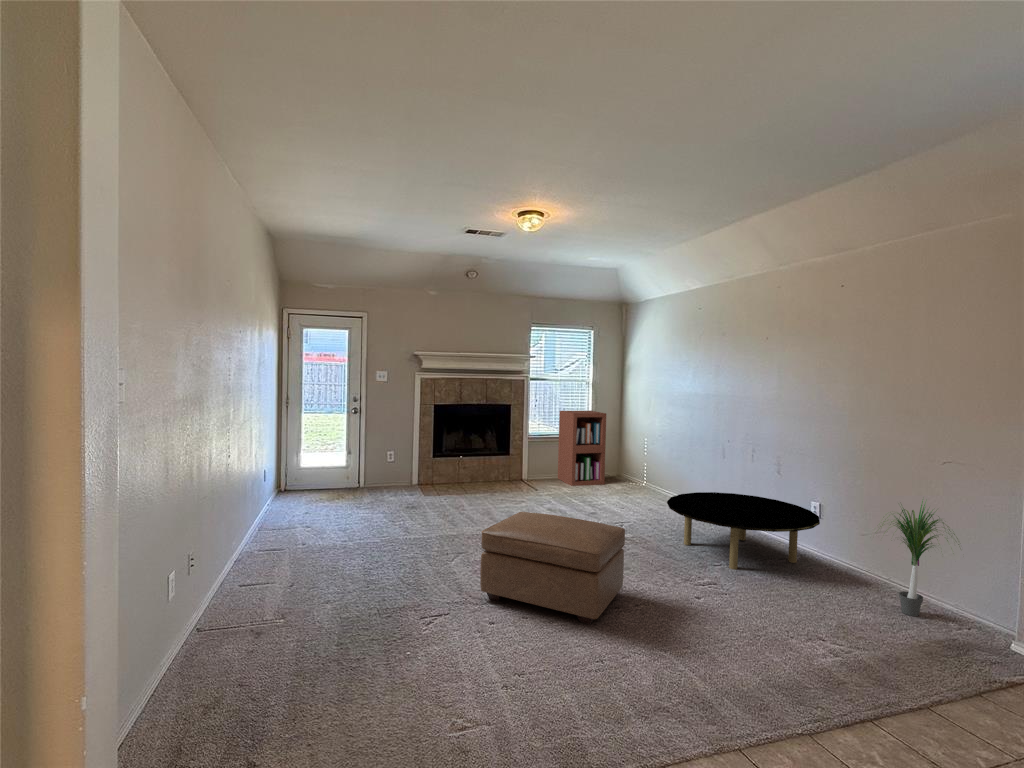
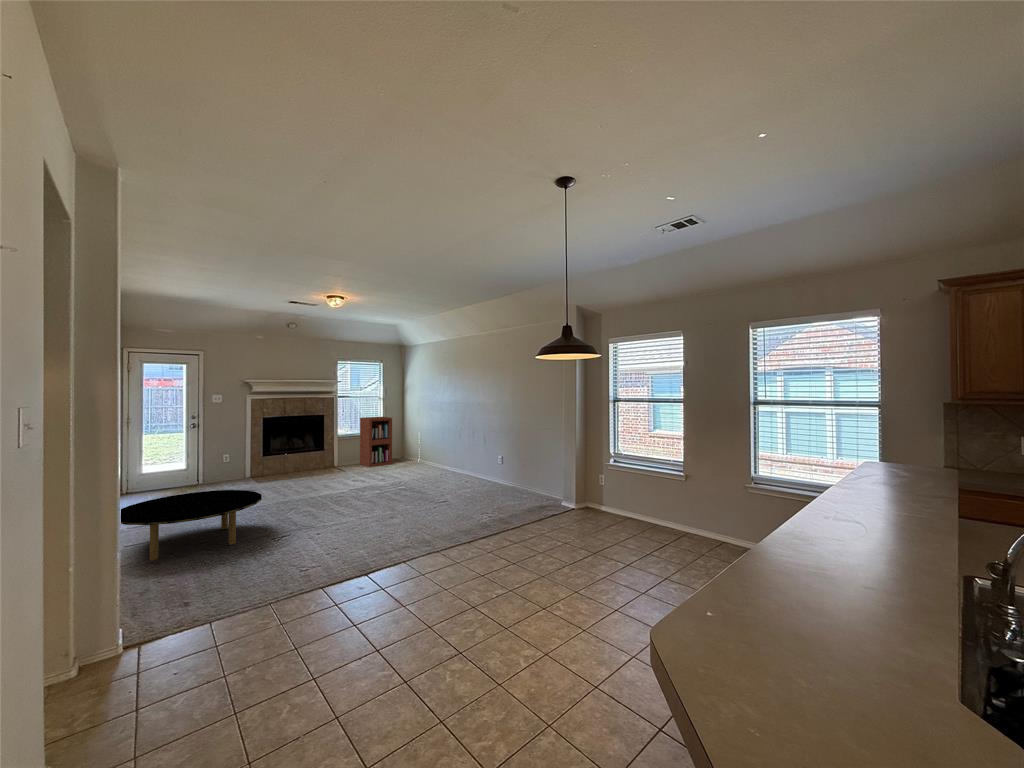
coffee table: present [667,492,820,569] -> present [121,490,262,560]
potted plant: present [880,501,955,616] -> none [513,445,549,501]
ottoman: present [480,512,625,624] -> none [307,475,393,526]

